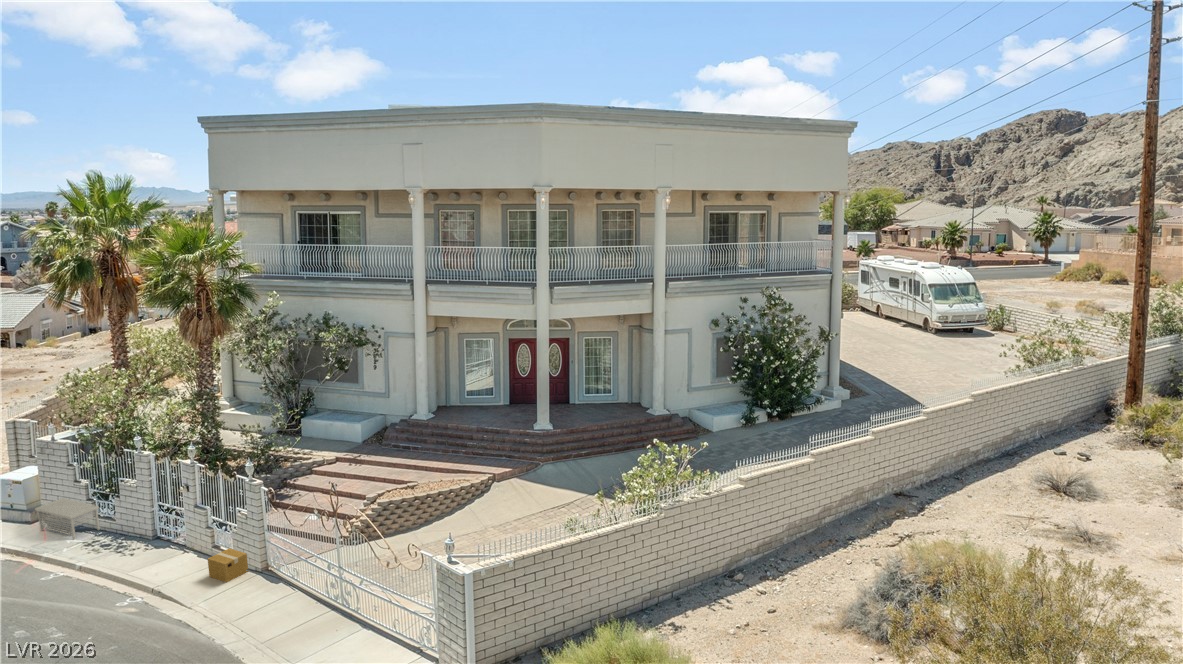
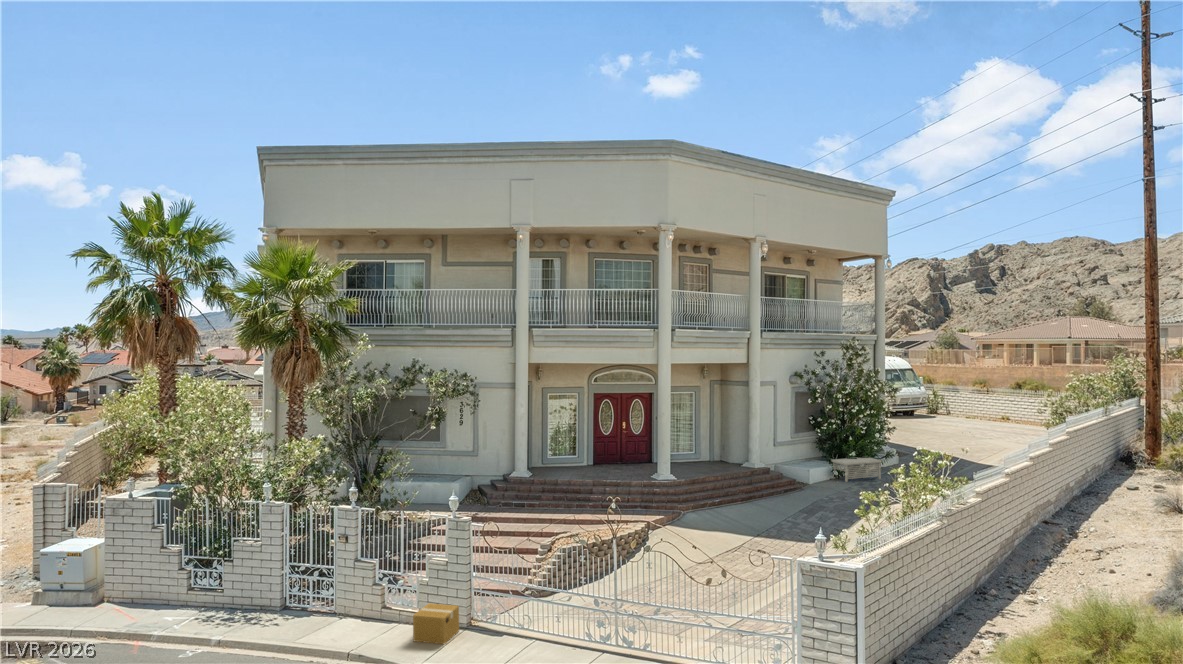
storage bench: present [35,498,100,539] -> present [831,458,881,482]

